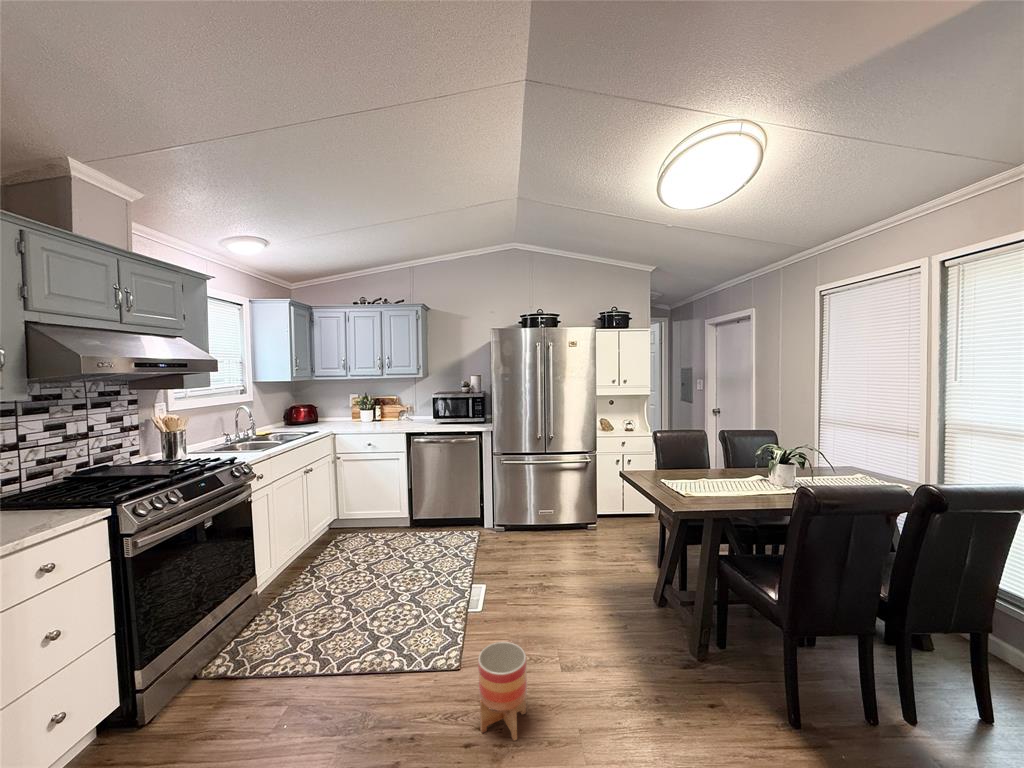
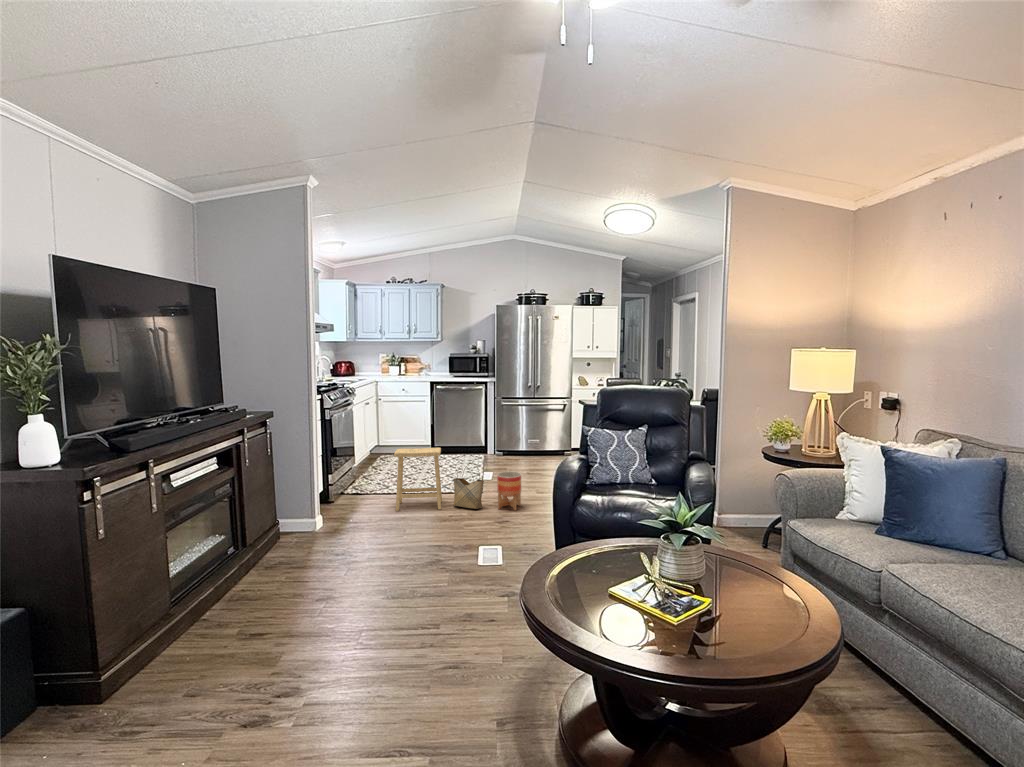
footstool: none [269,593,380,741] -> present [394,448,442,511]
woven basket: none [393,627,452,735] -> present [453,463,484,509]

